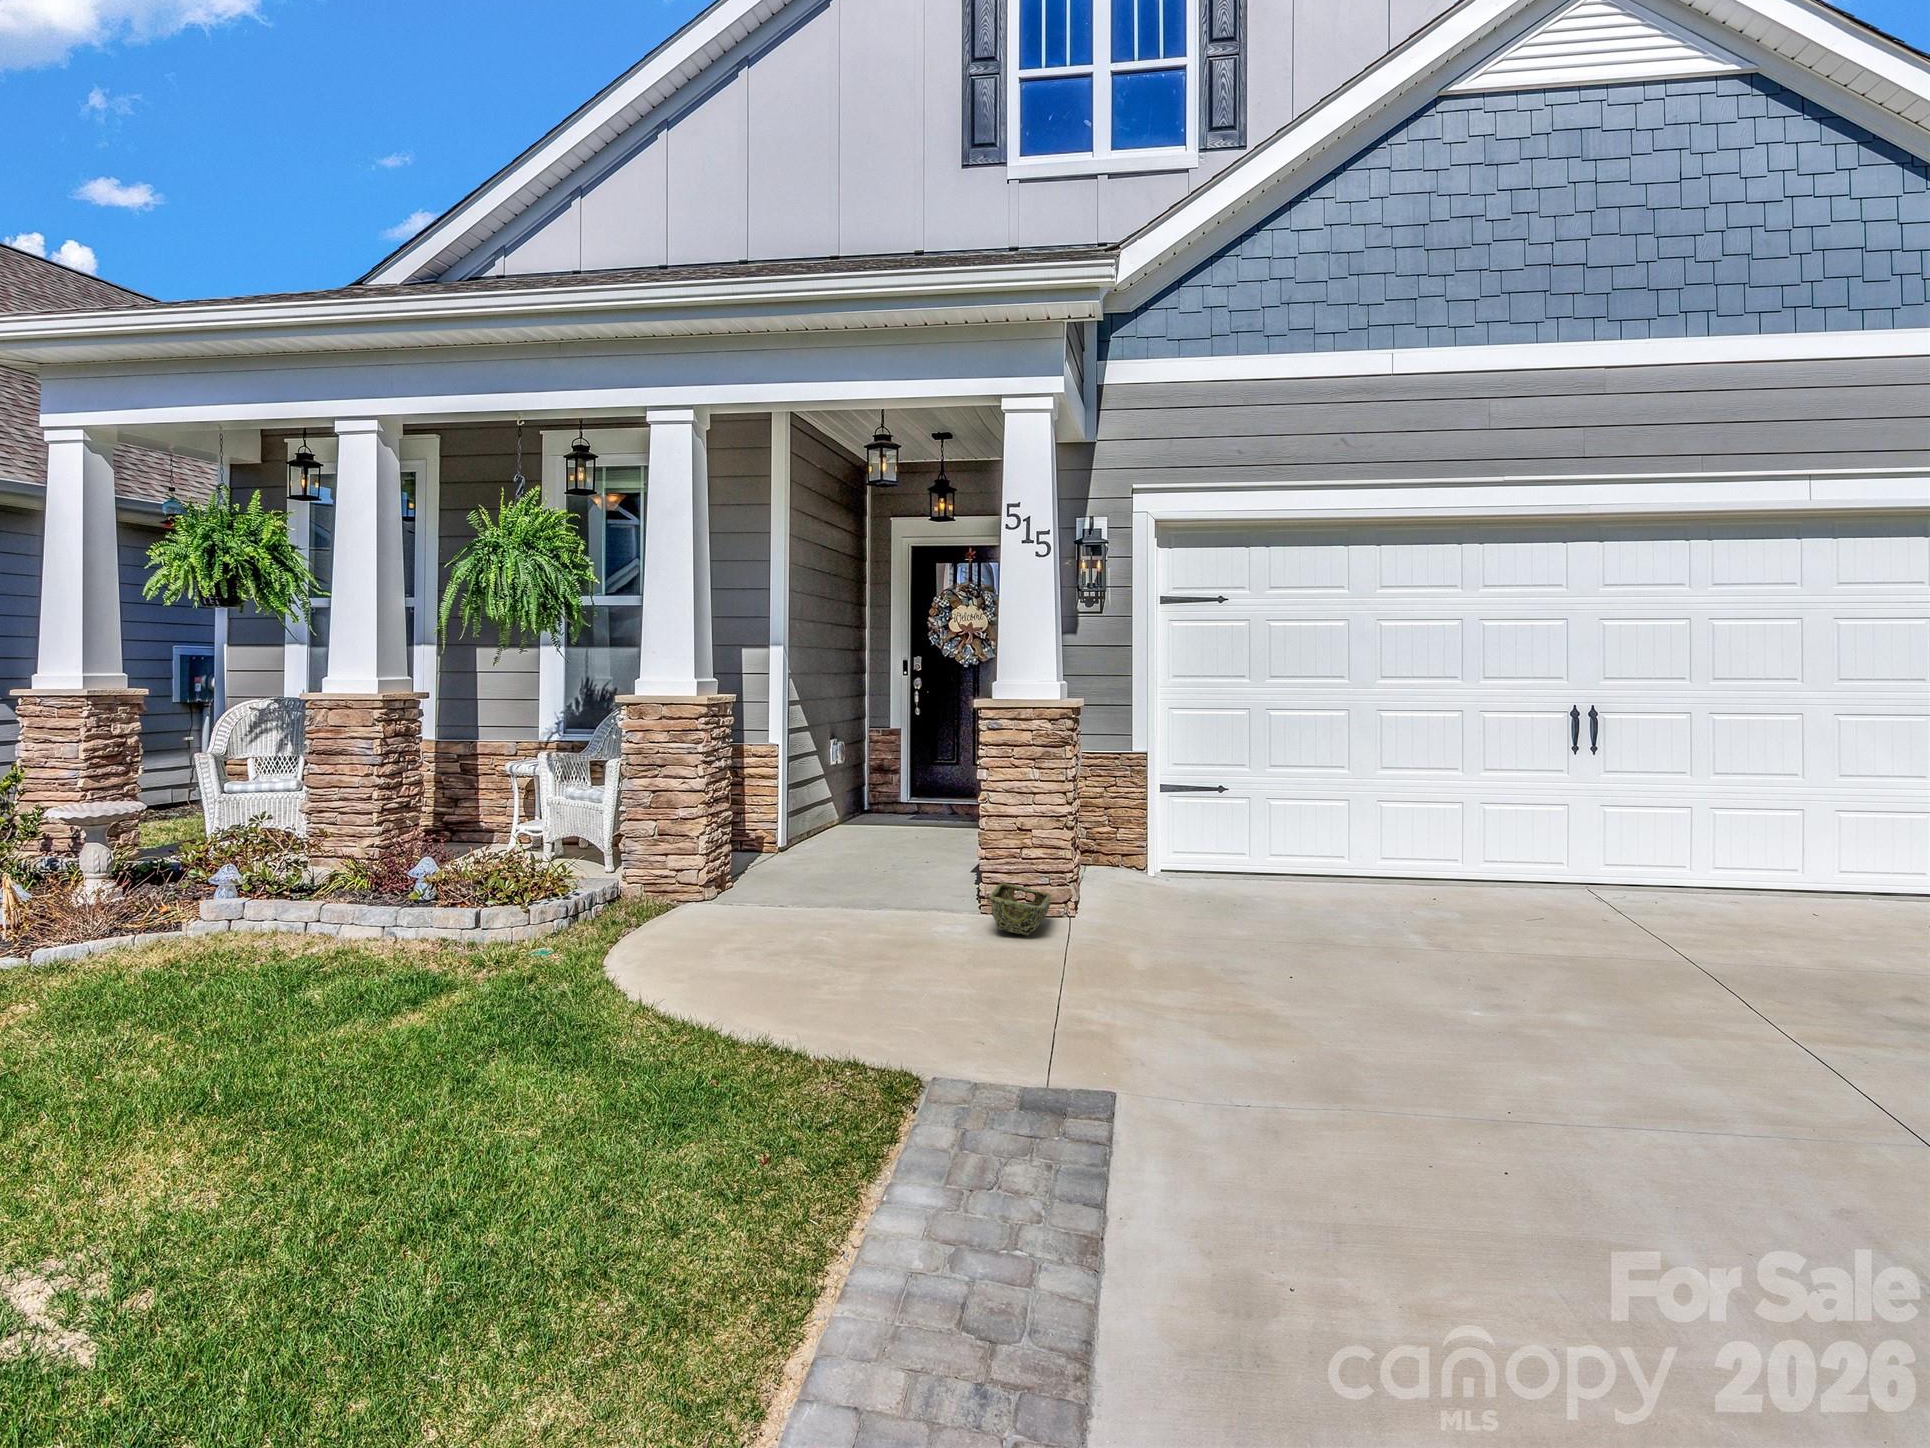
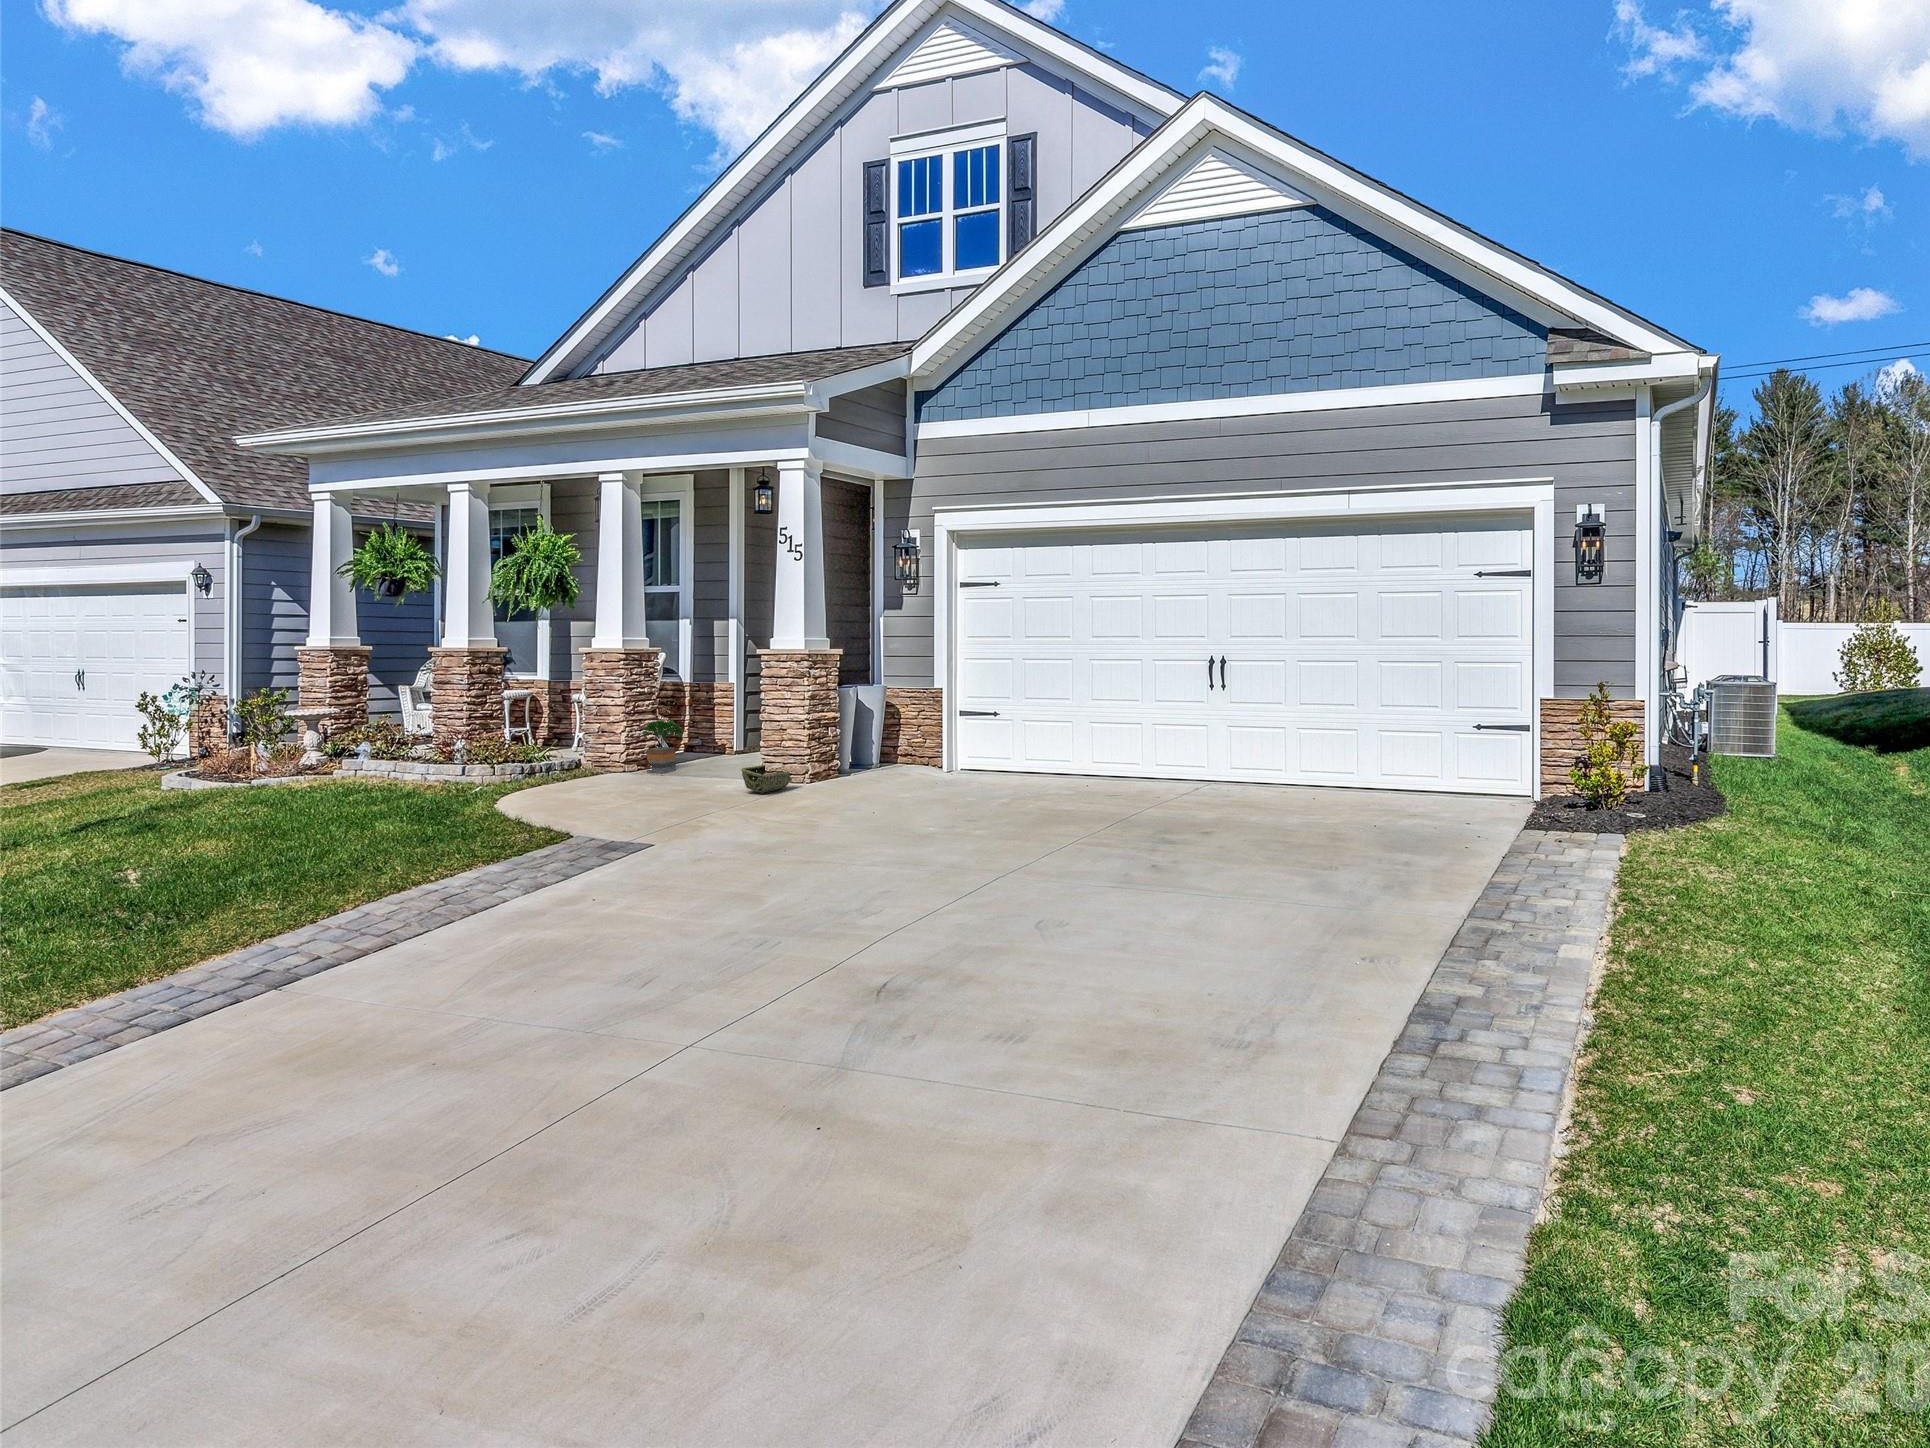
potted tree: none [724,810,788,898] -> present [642,720,683,773]

